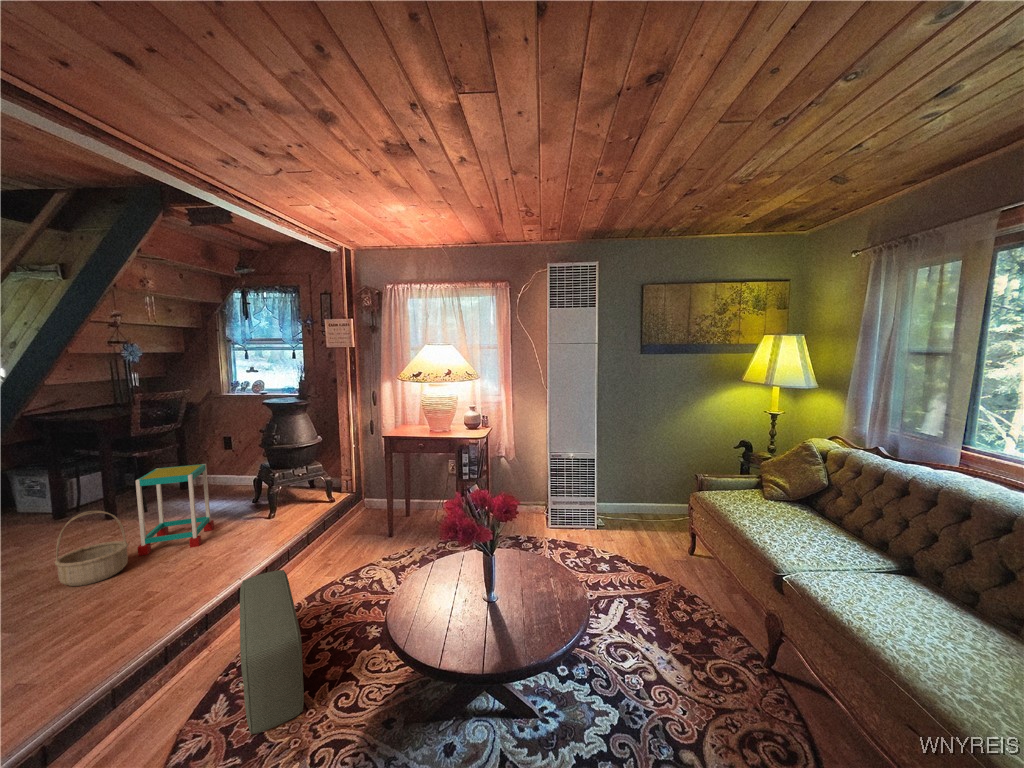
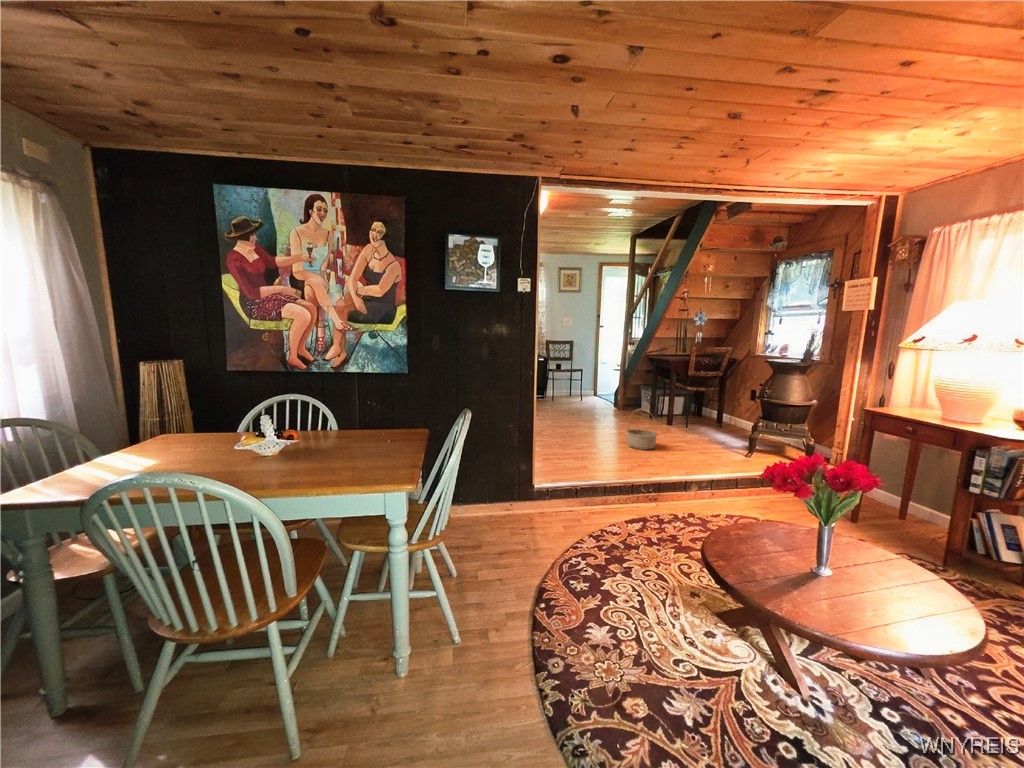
side table: present [136,464,214,556] -> none [664,396,714,455]
pouf: present [240,570,304,734] -> none [636,470,703,555]

